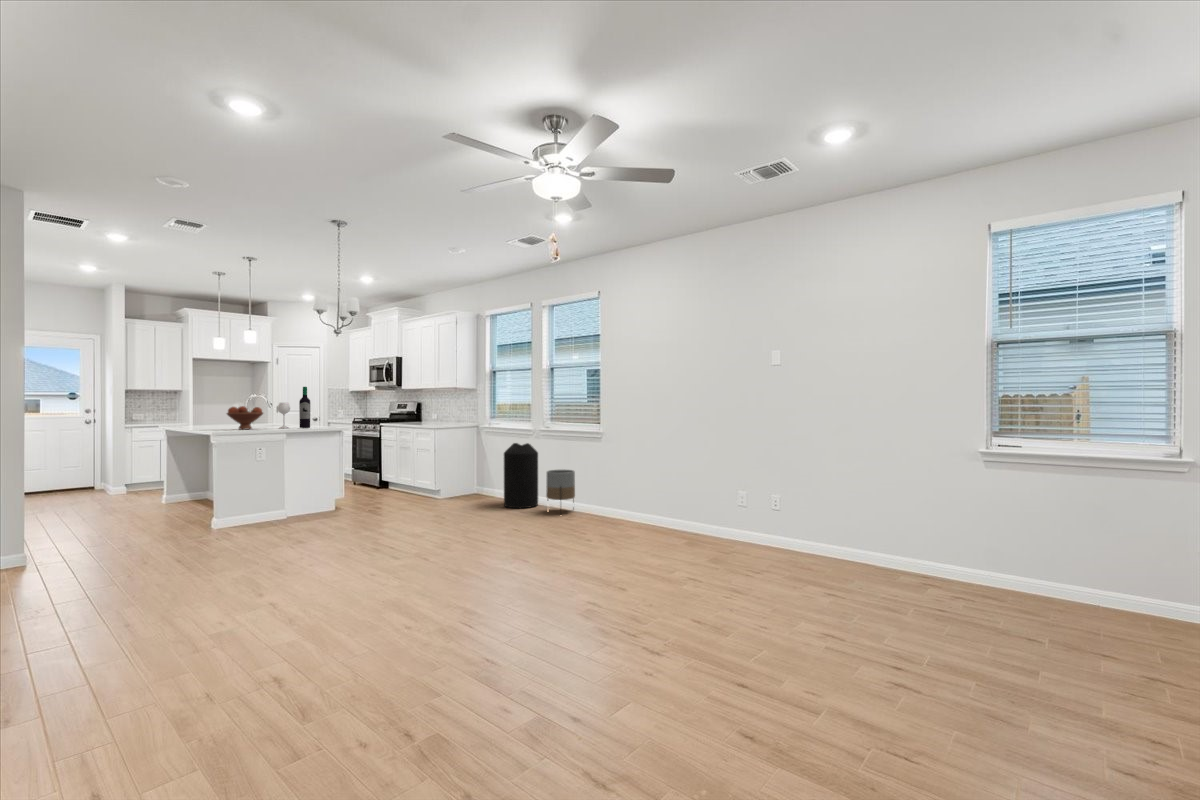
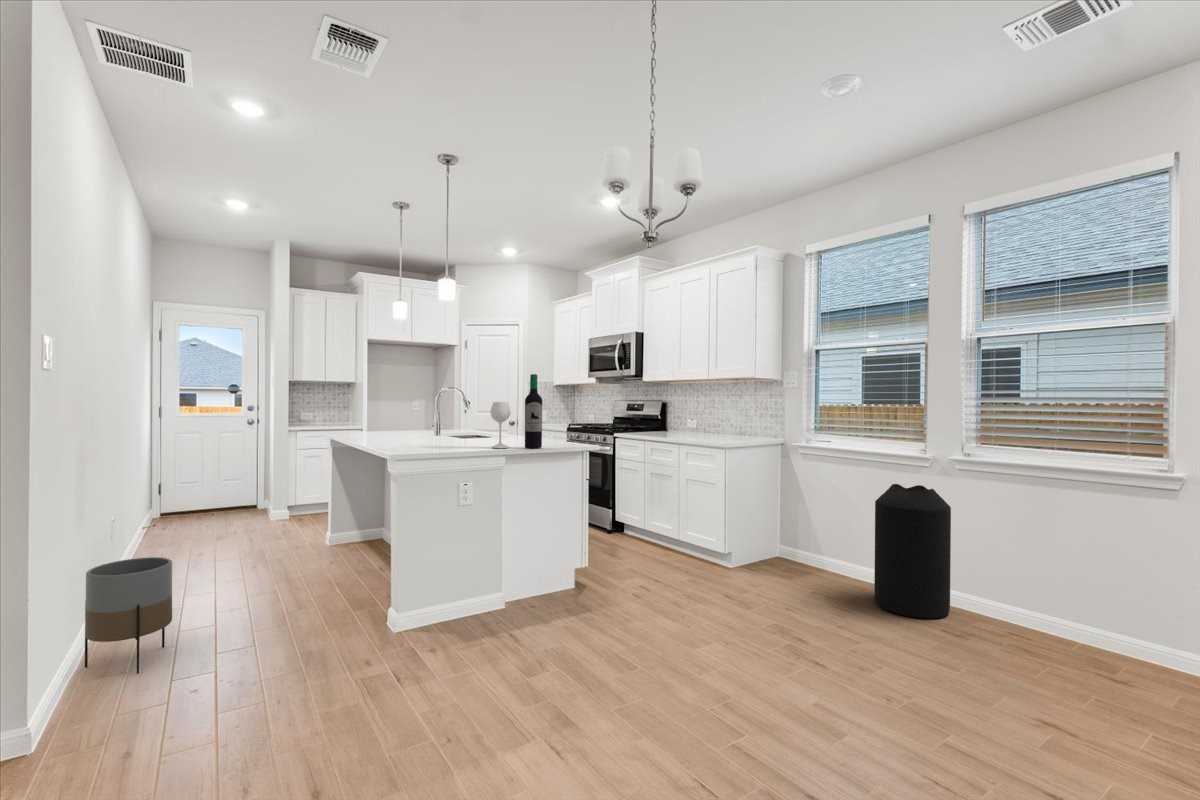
fruit bowl: present [227,406,263,430] -> none [412,408,470,450]
planter: present [546,470,575,500] -> present [85,557,172,674]

